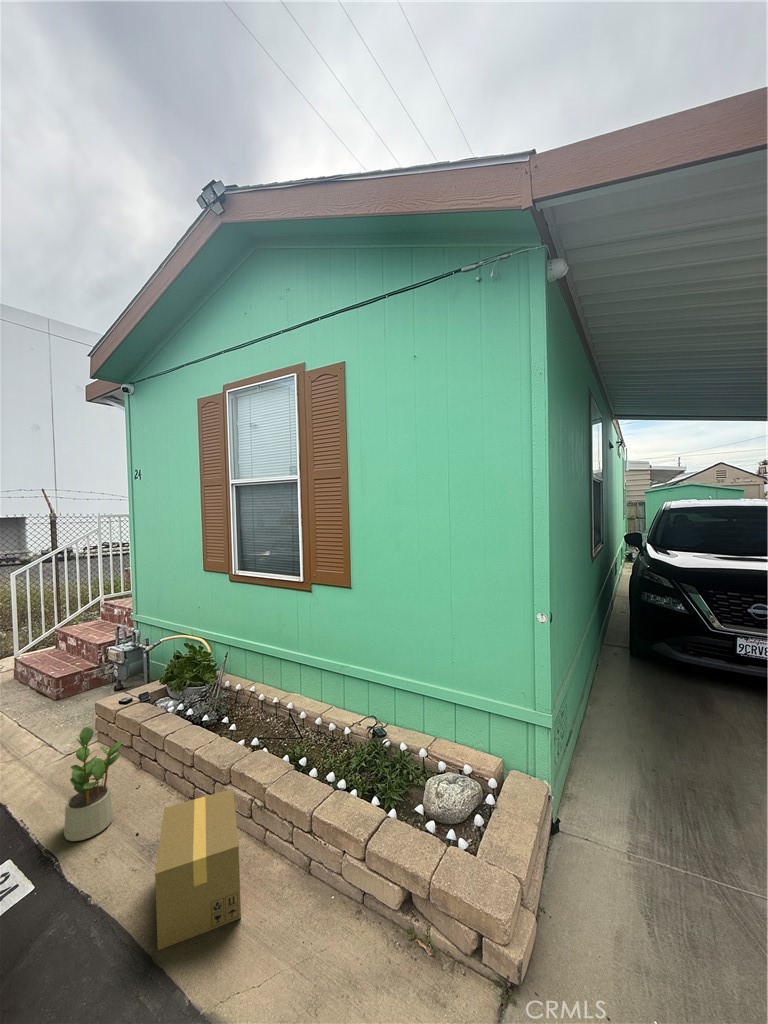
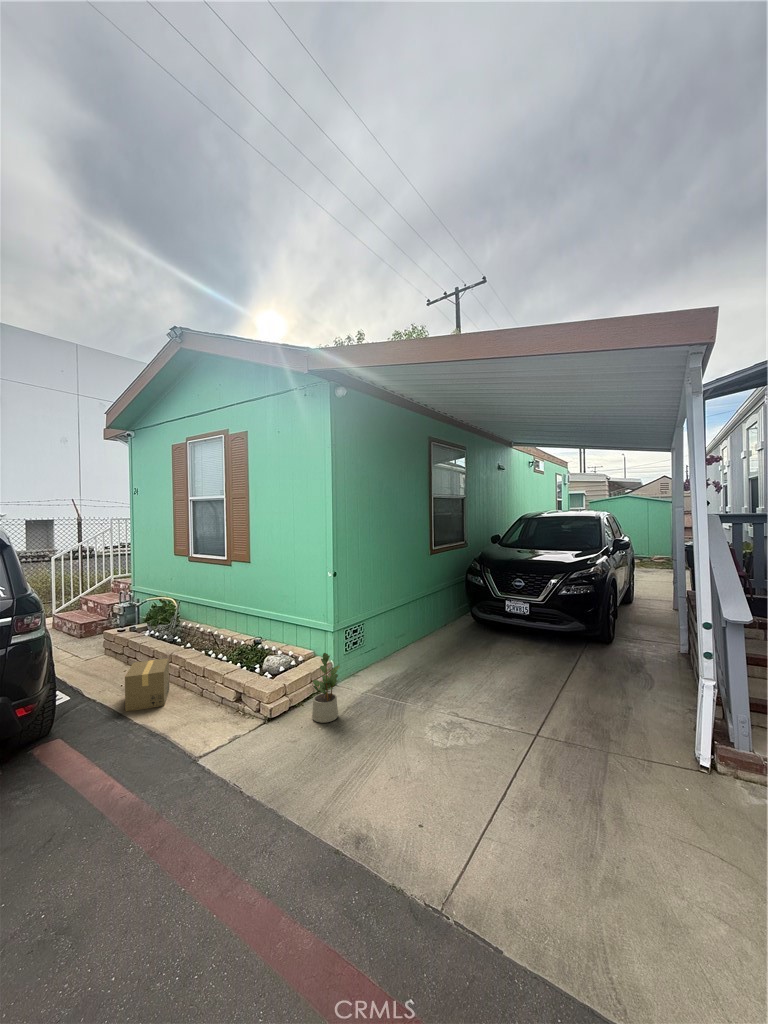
potted plant: present [64,727,123,841] -> present [312,653,340,723]

